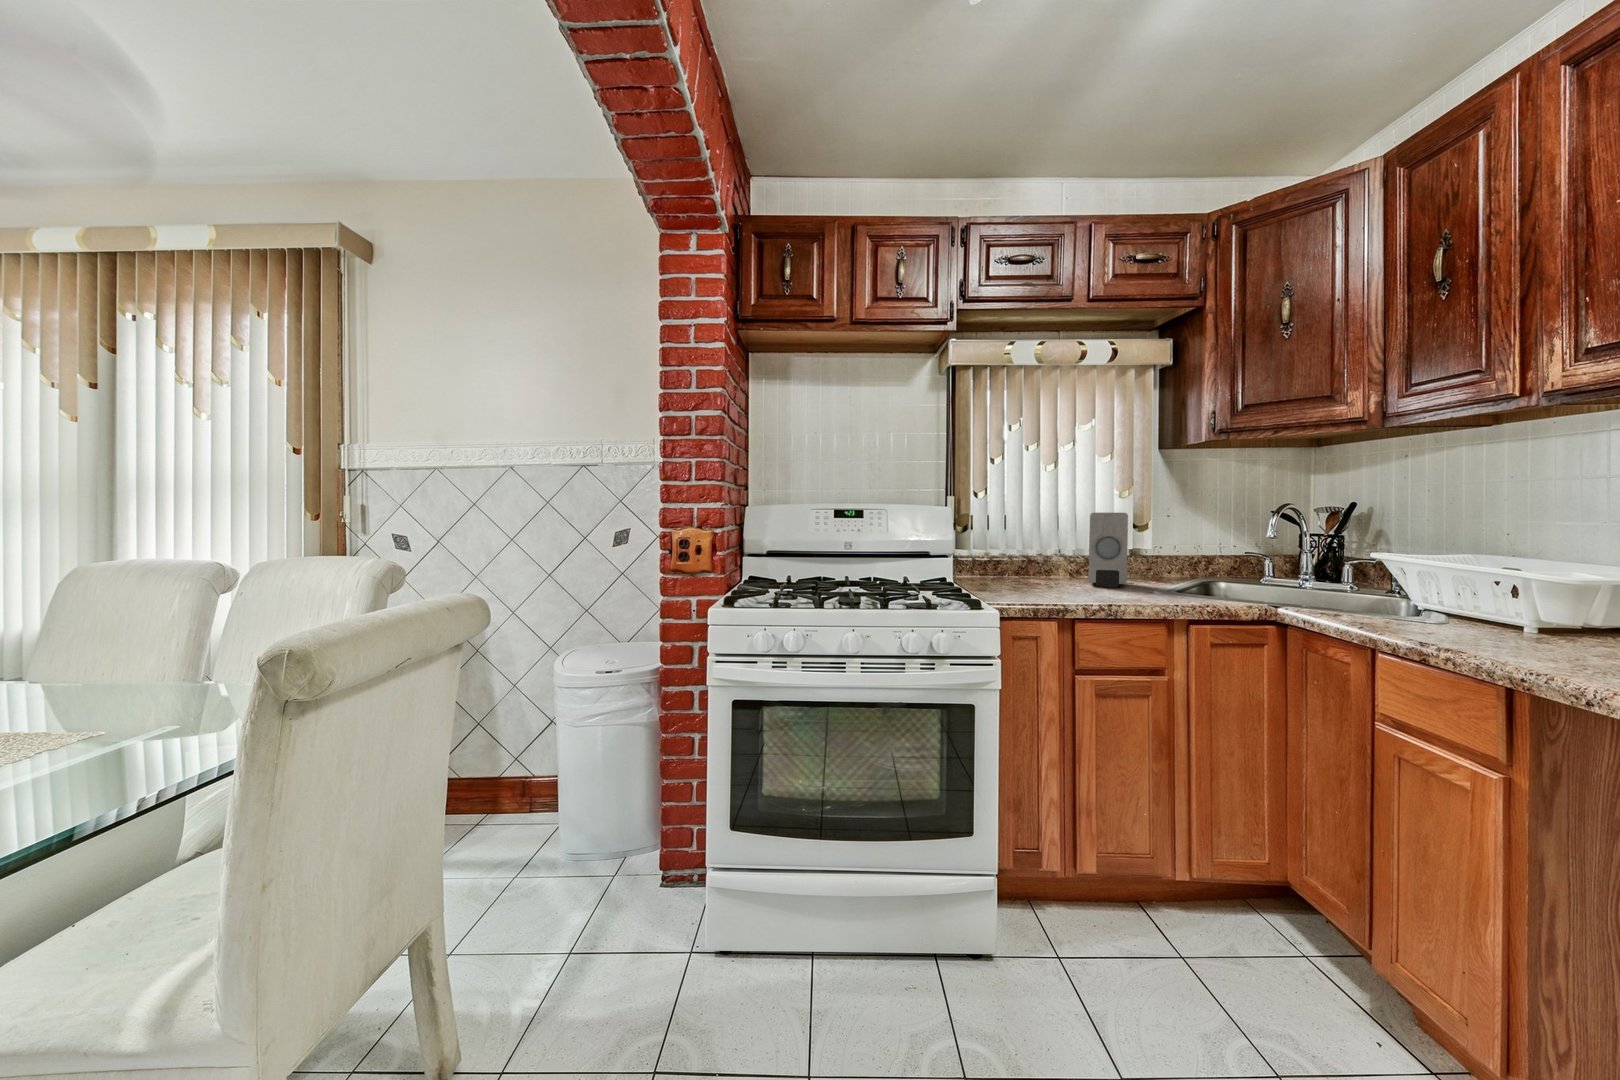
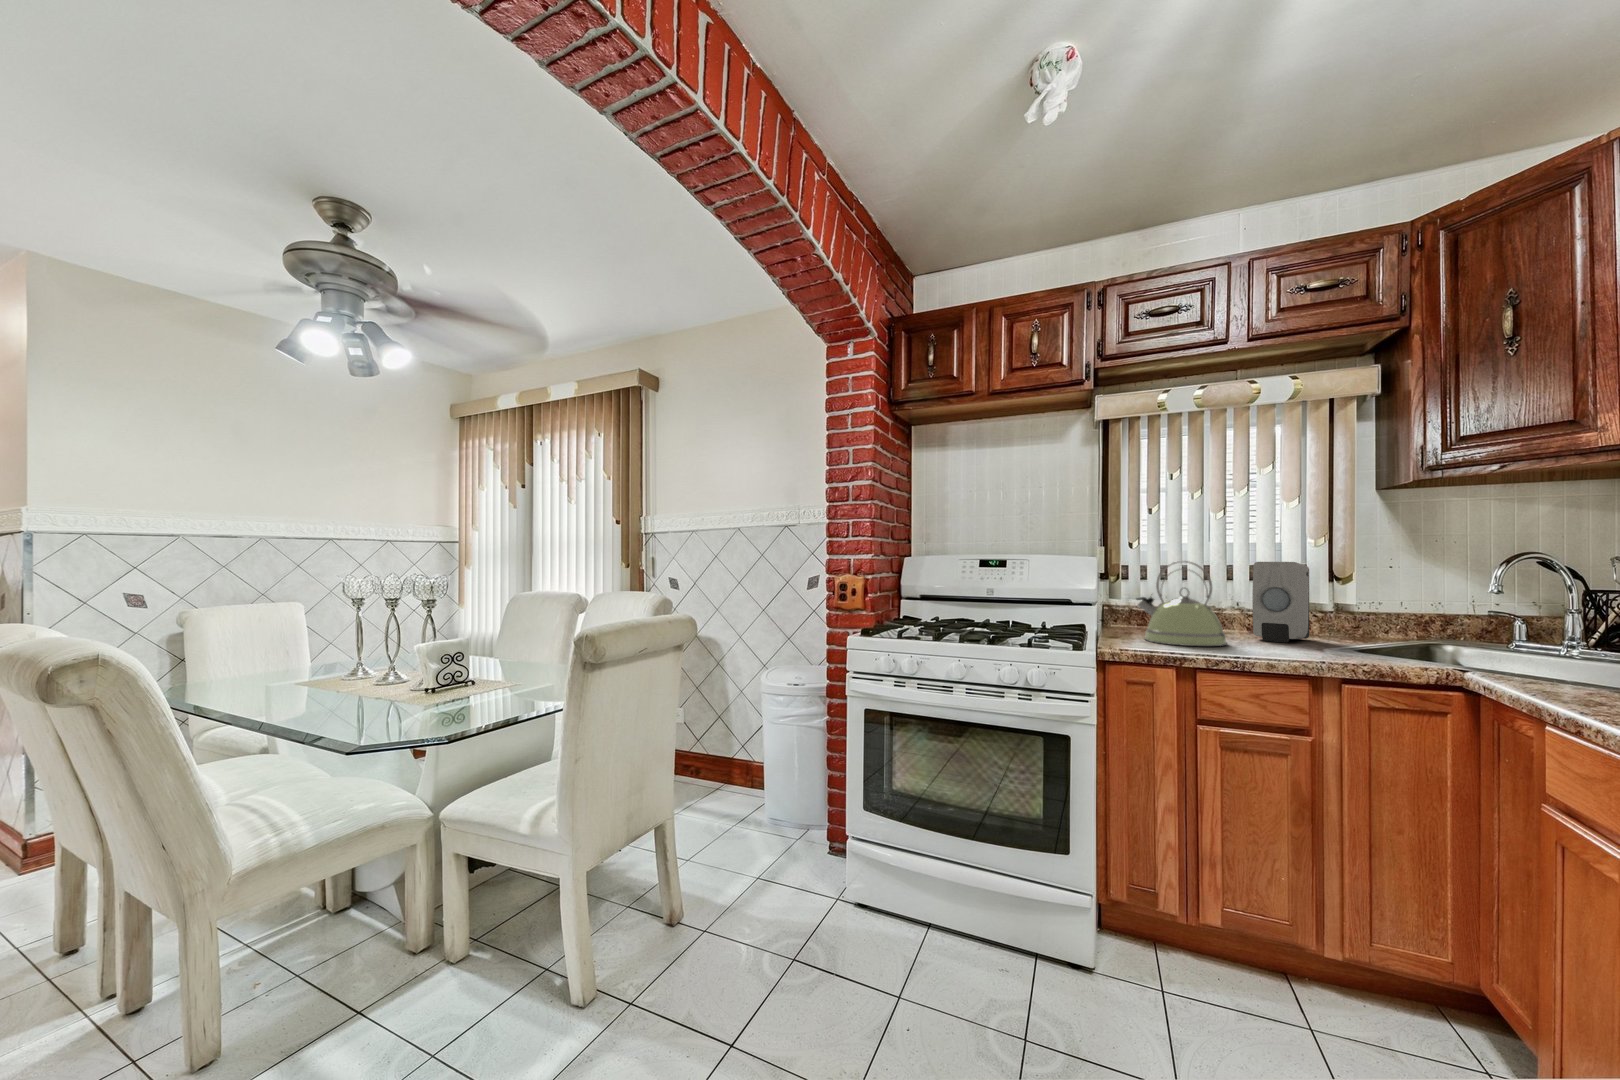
kettle: none [999,511,1083,596] -> present [1137,561,1227,646]

